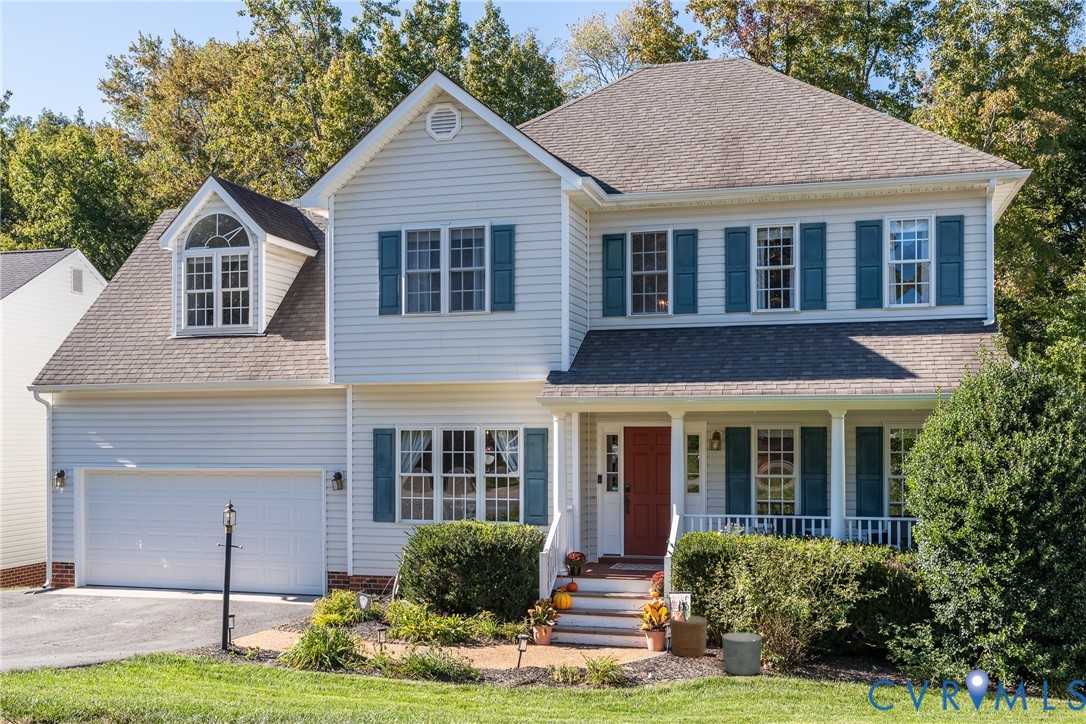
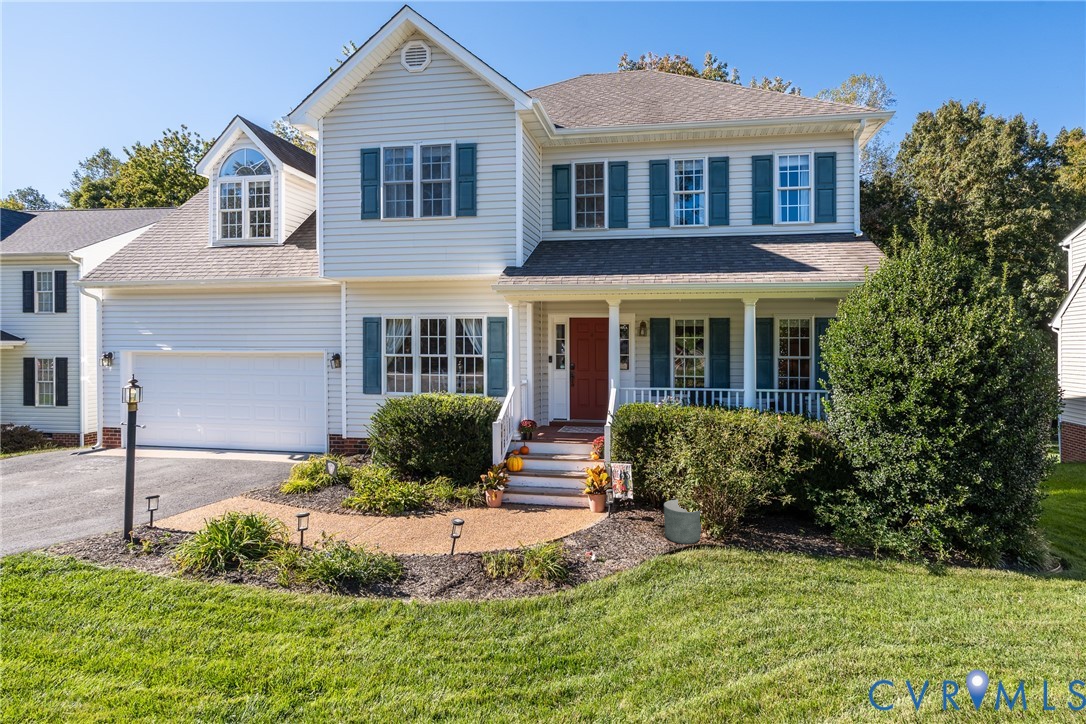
woven basket: present [670,616,707,658] -> none [610,478,644,518]

